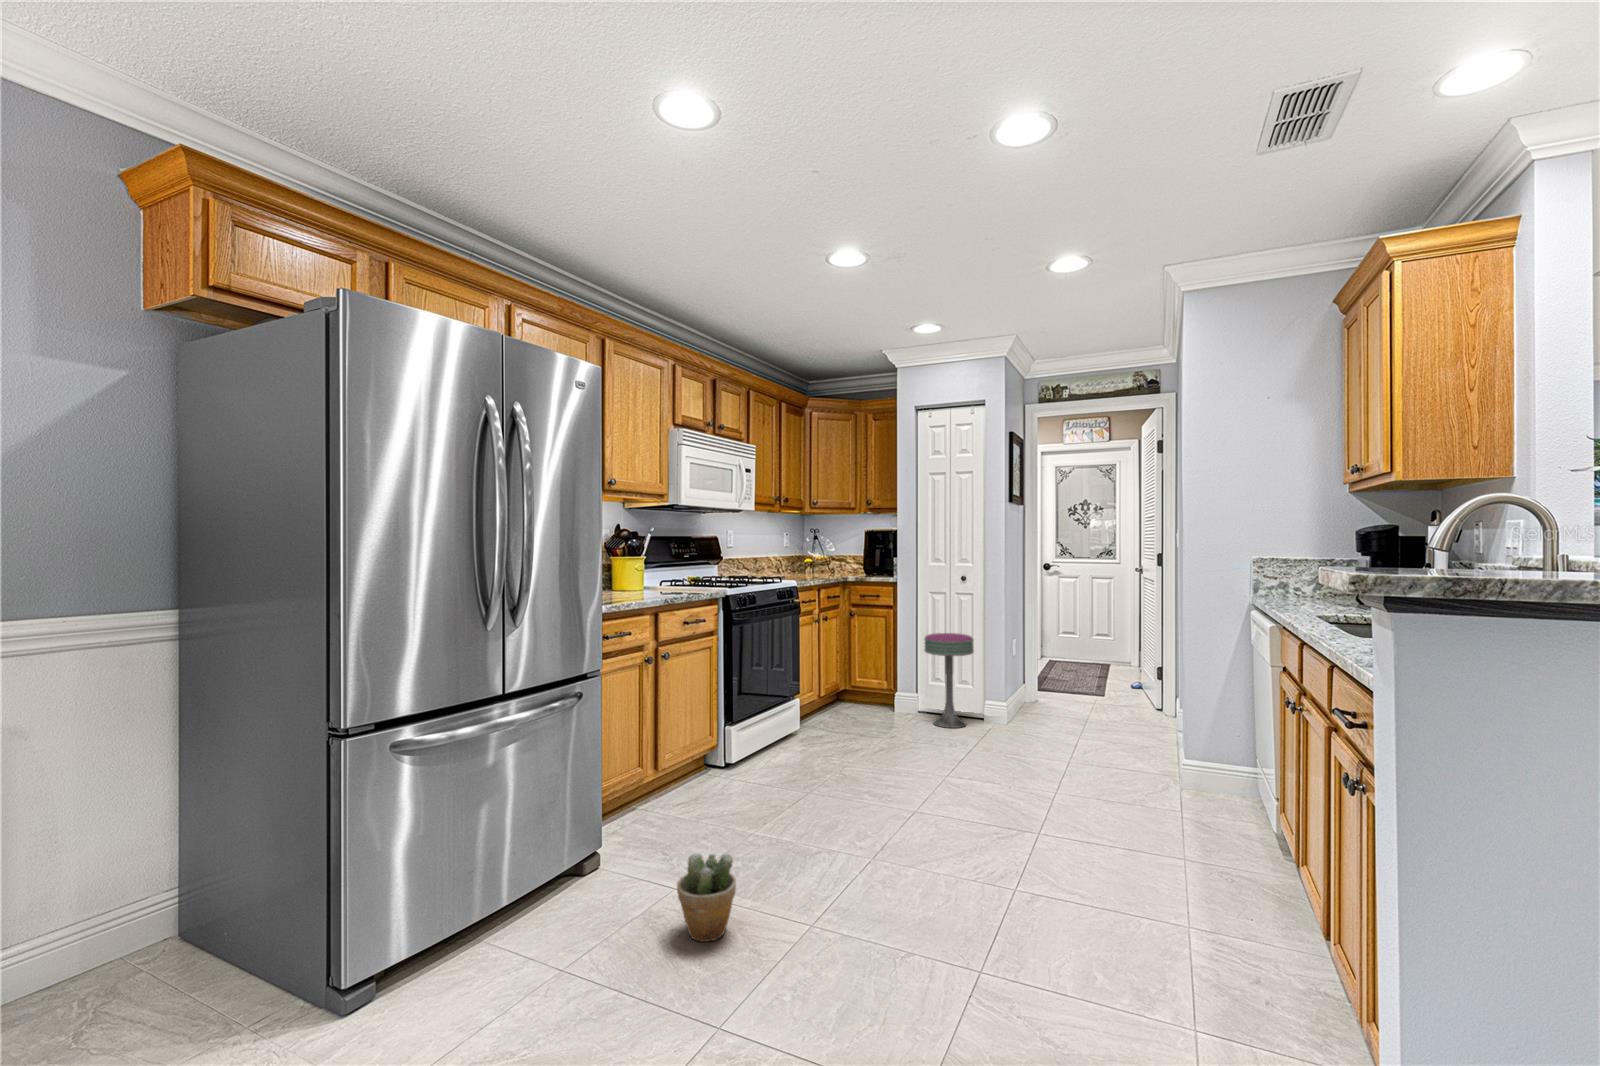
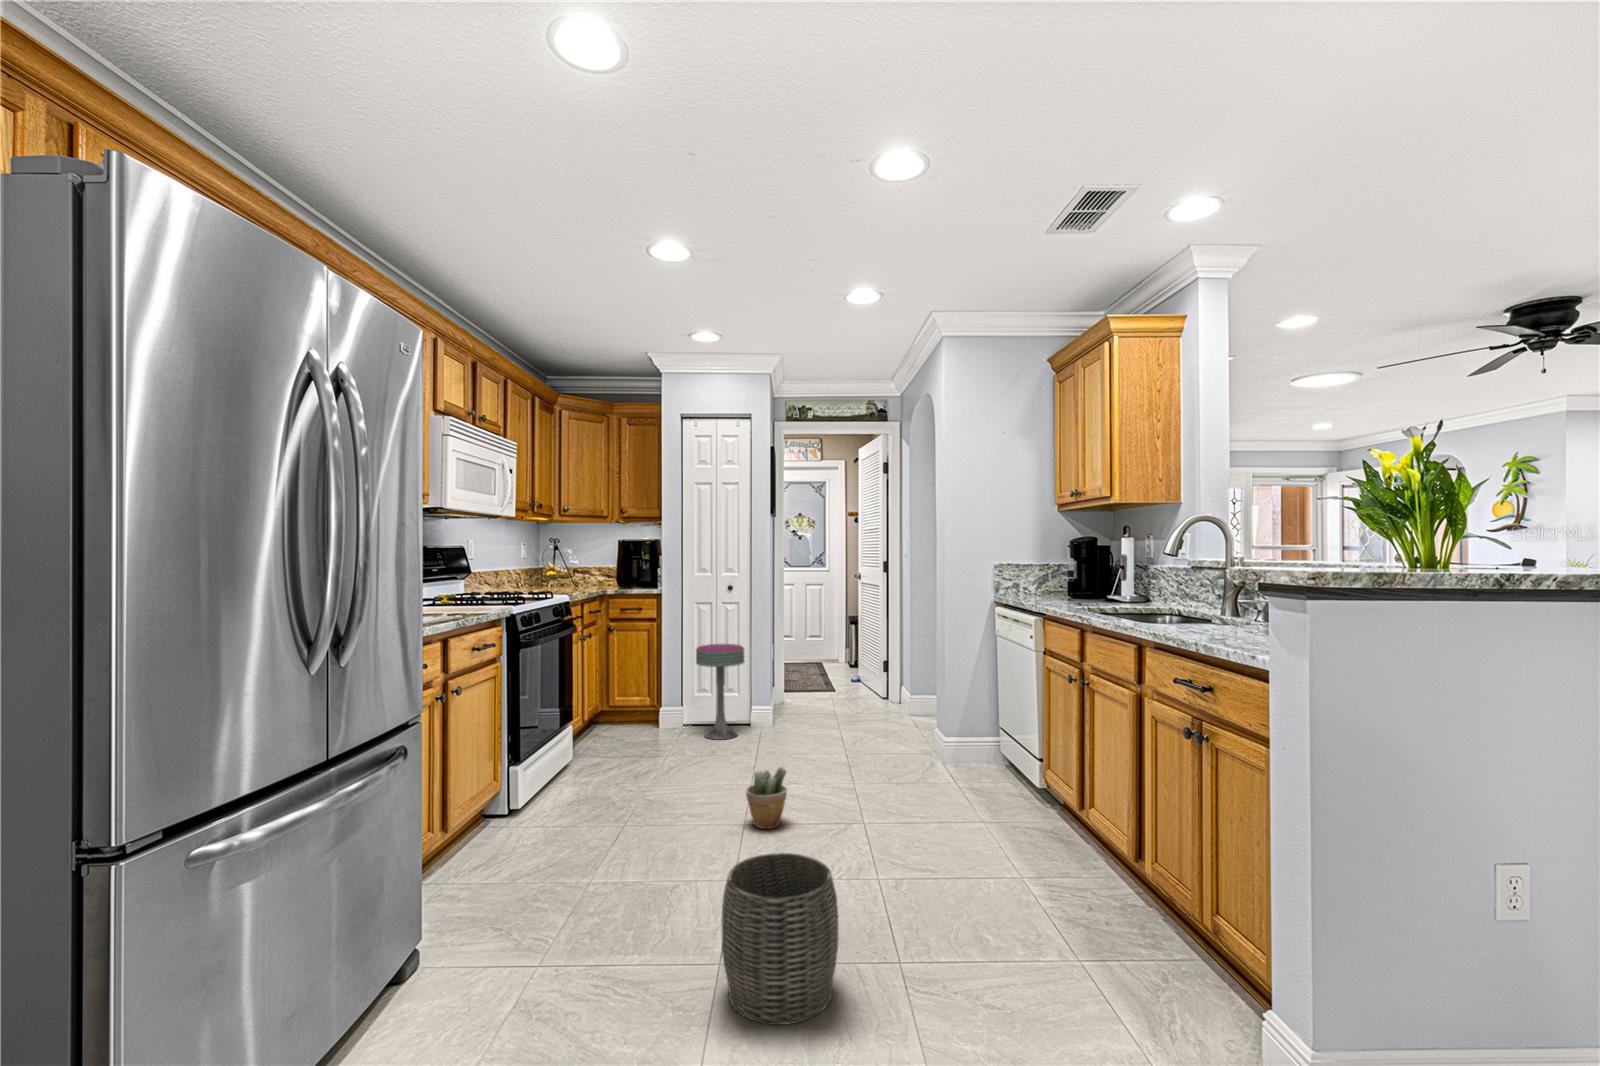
woven basket: none [785,843,901,1015] -> present [722,853,838,1025]
potted plant: present [677,854,736,942] -> present [746,767,787,829]

